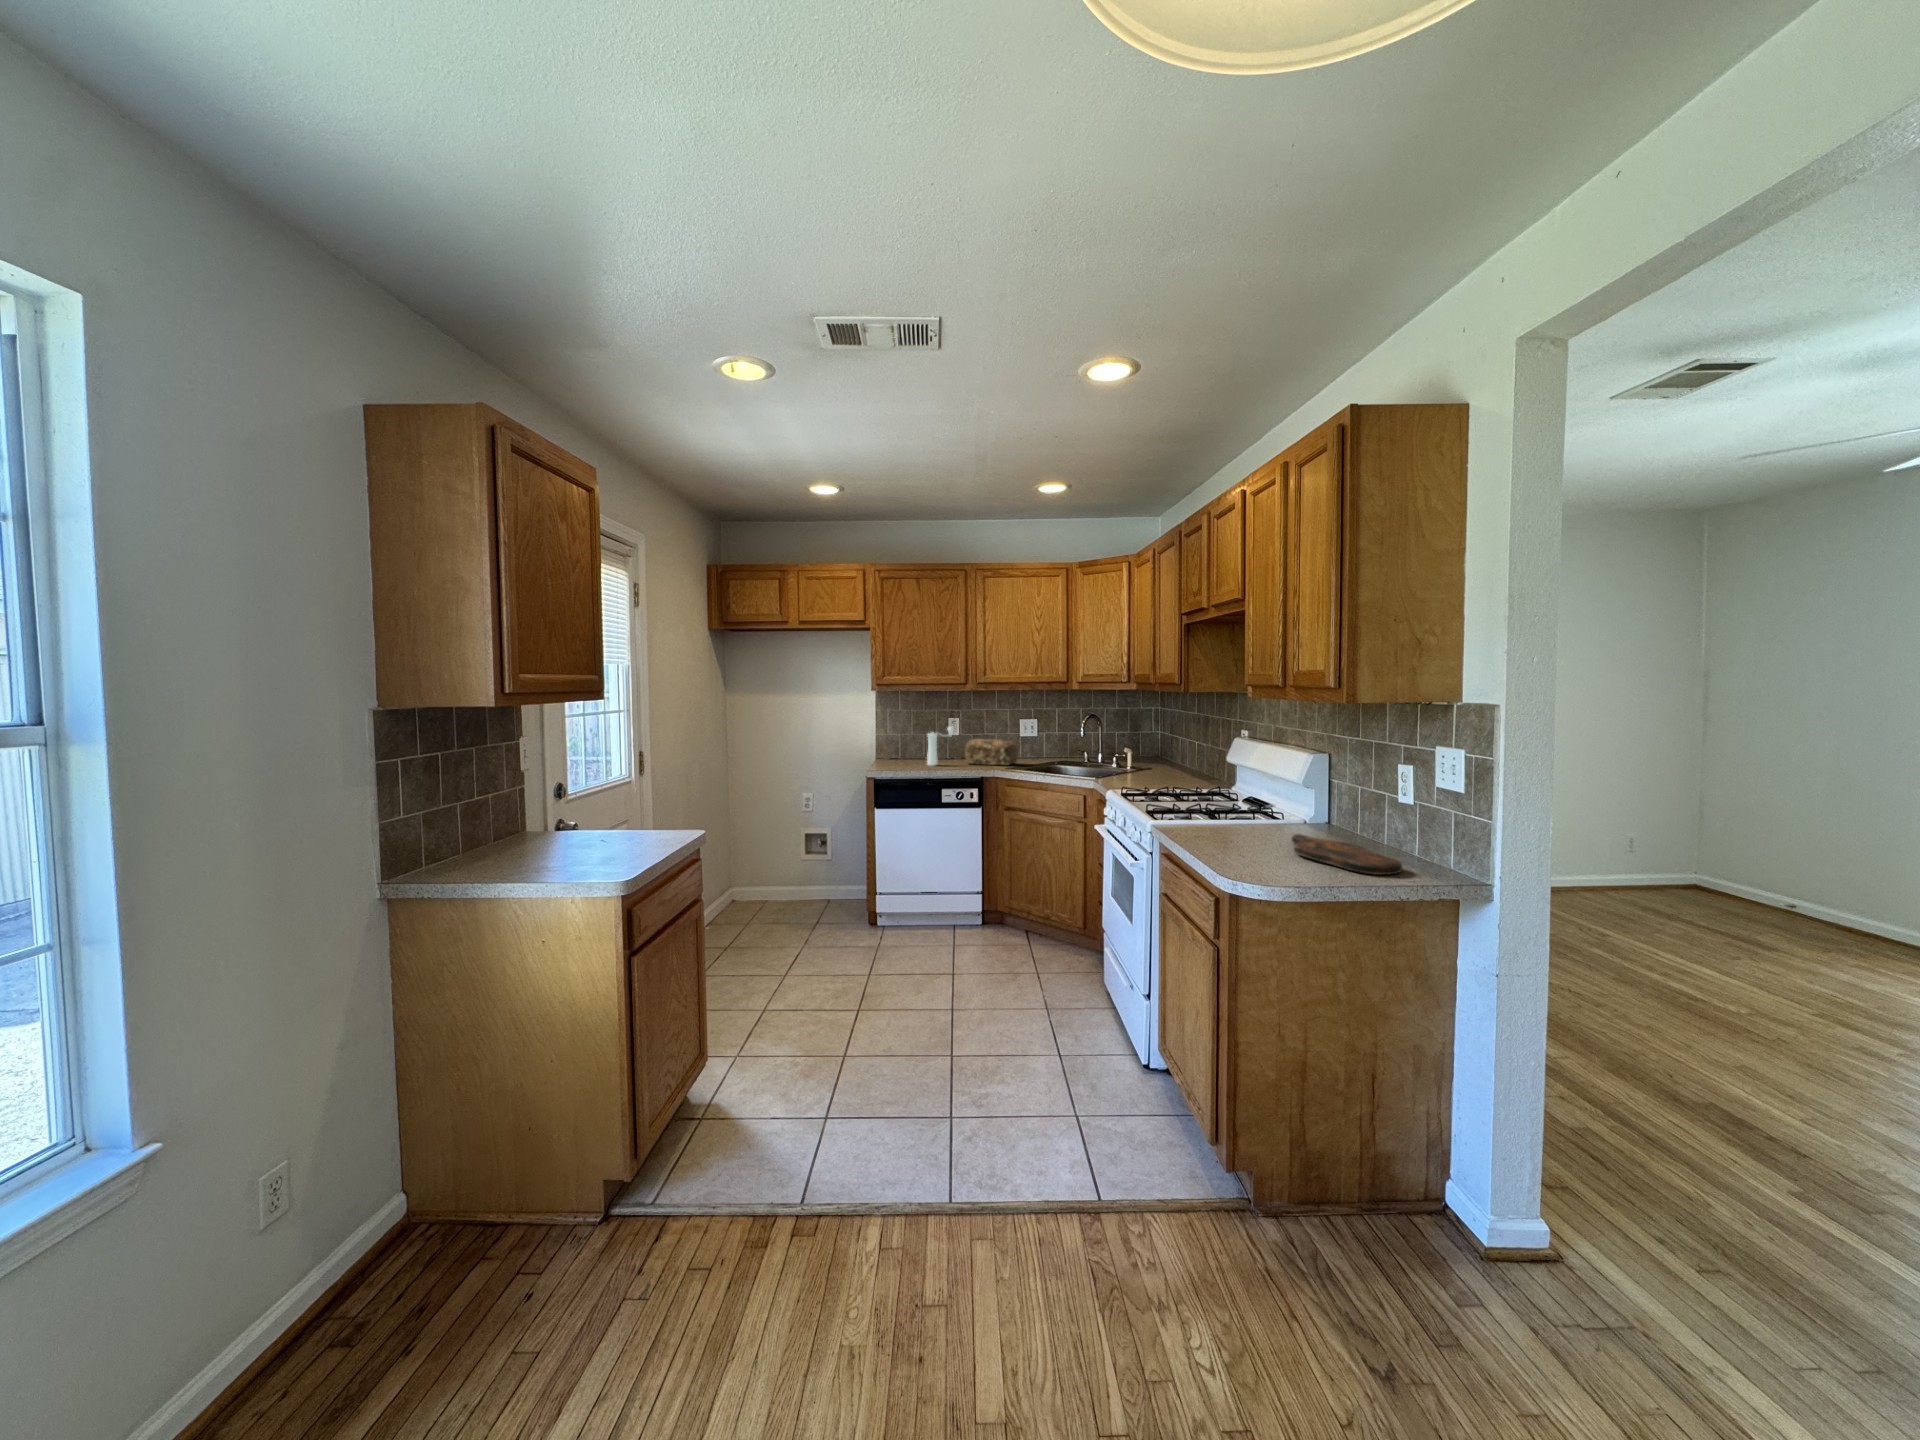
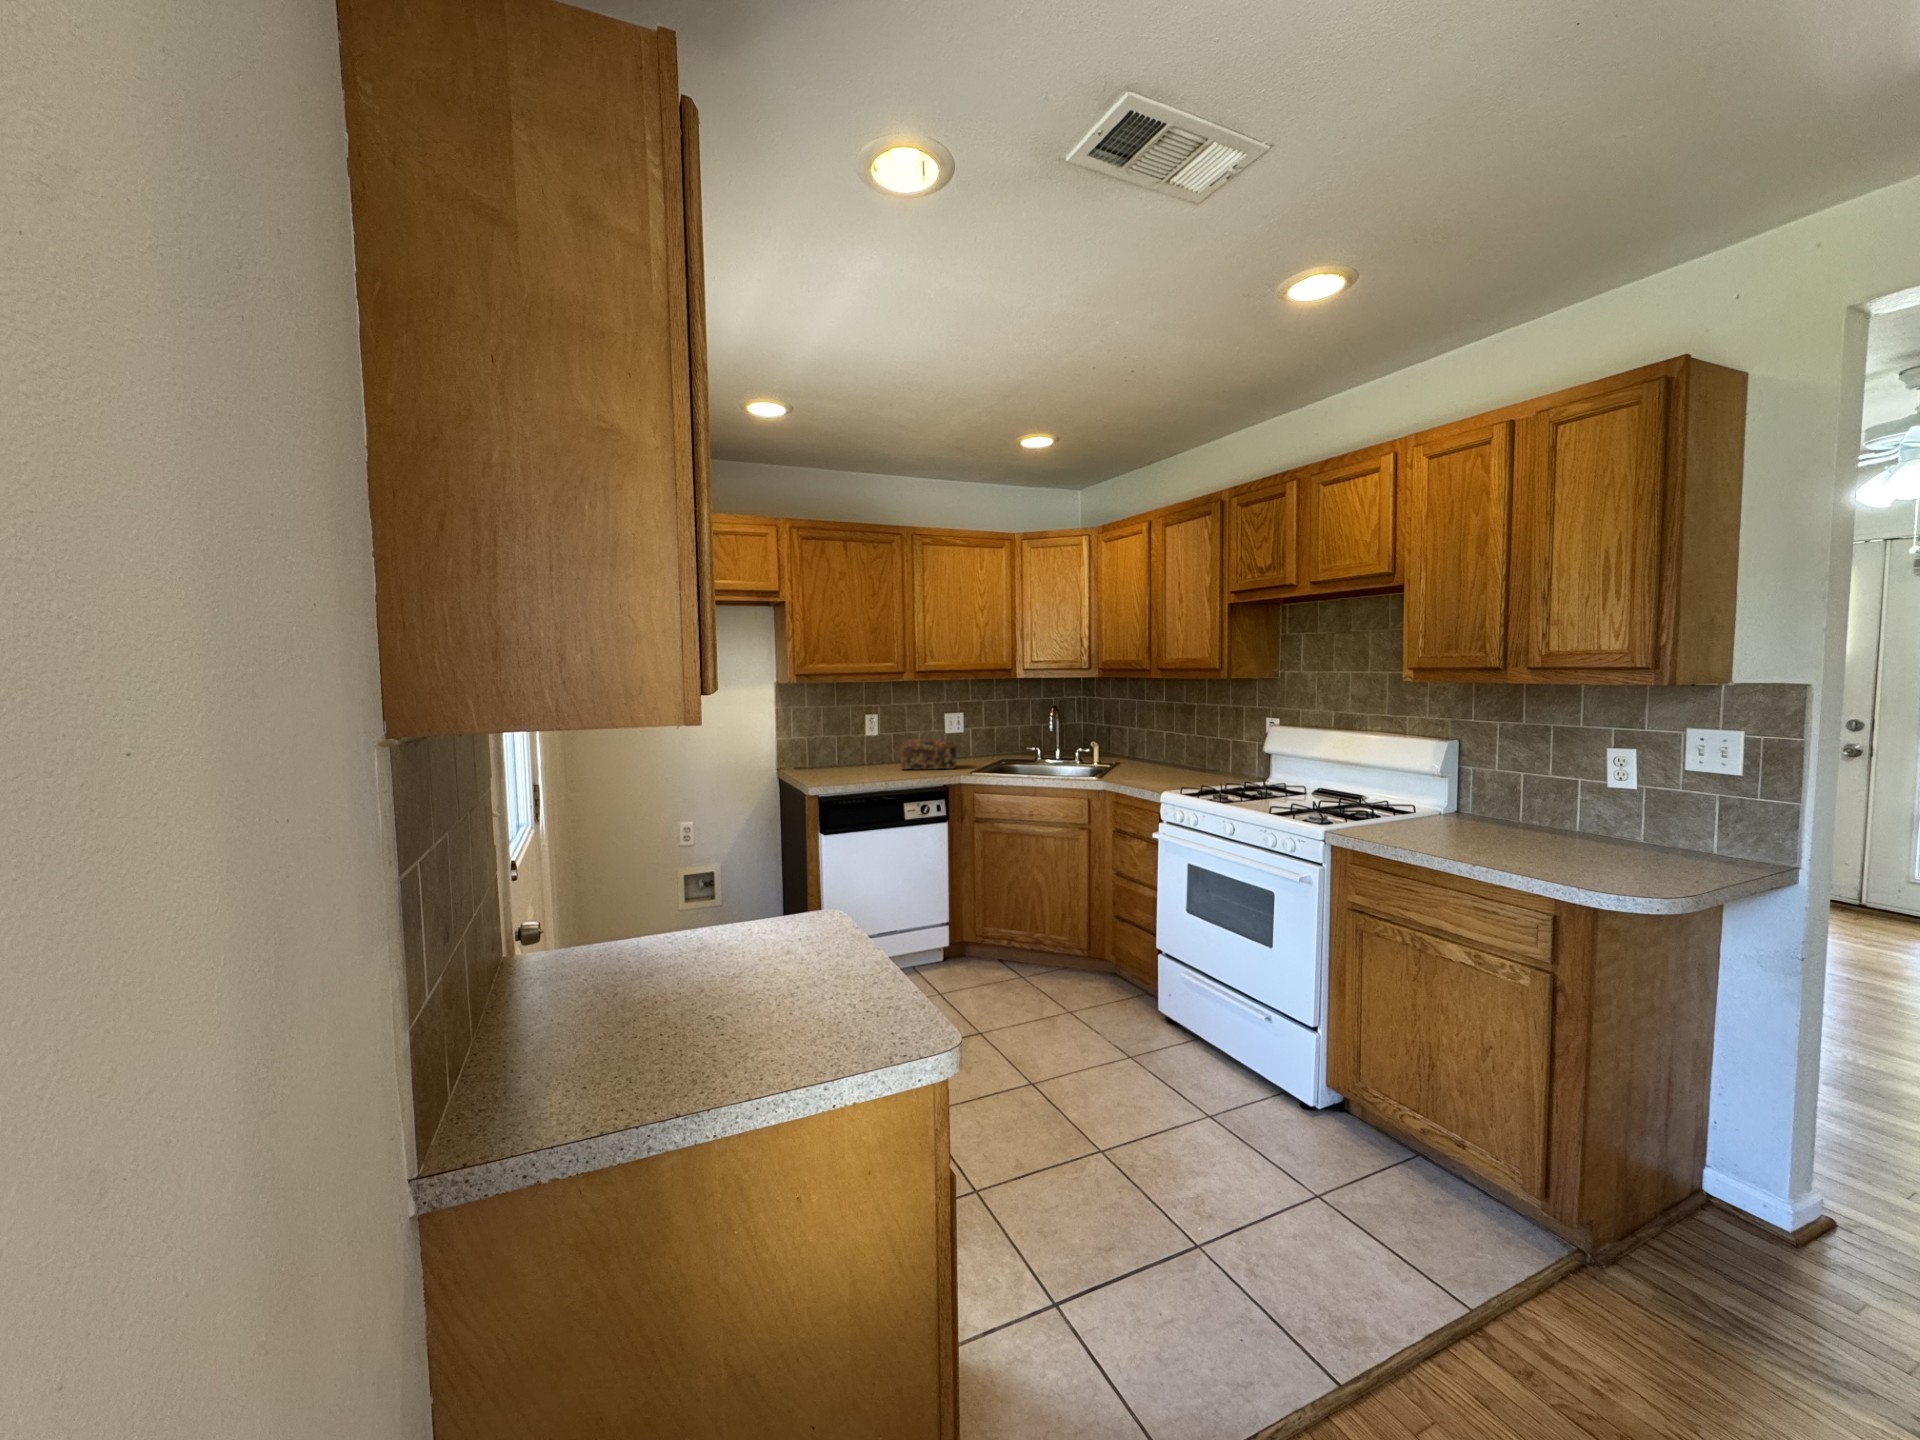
pepper mill: present [927,727,954,766] -> none [859,726,889,775]
cutting board: present [1291,834,1402,875] -> none [1512,831,1711,872]

